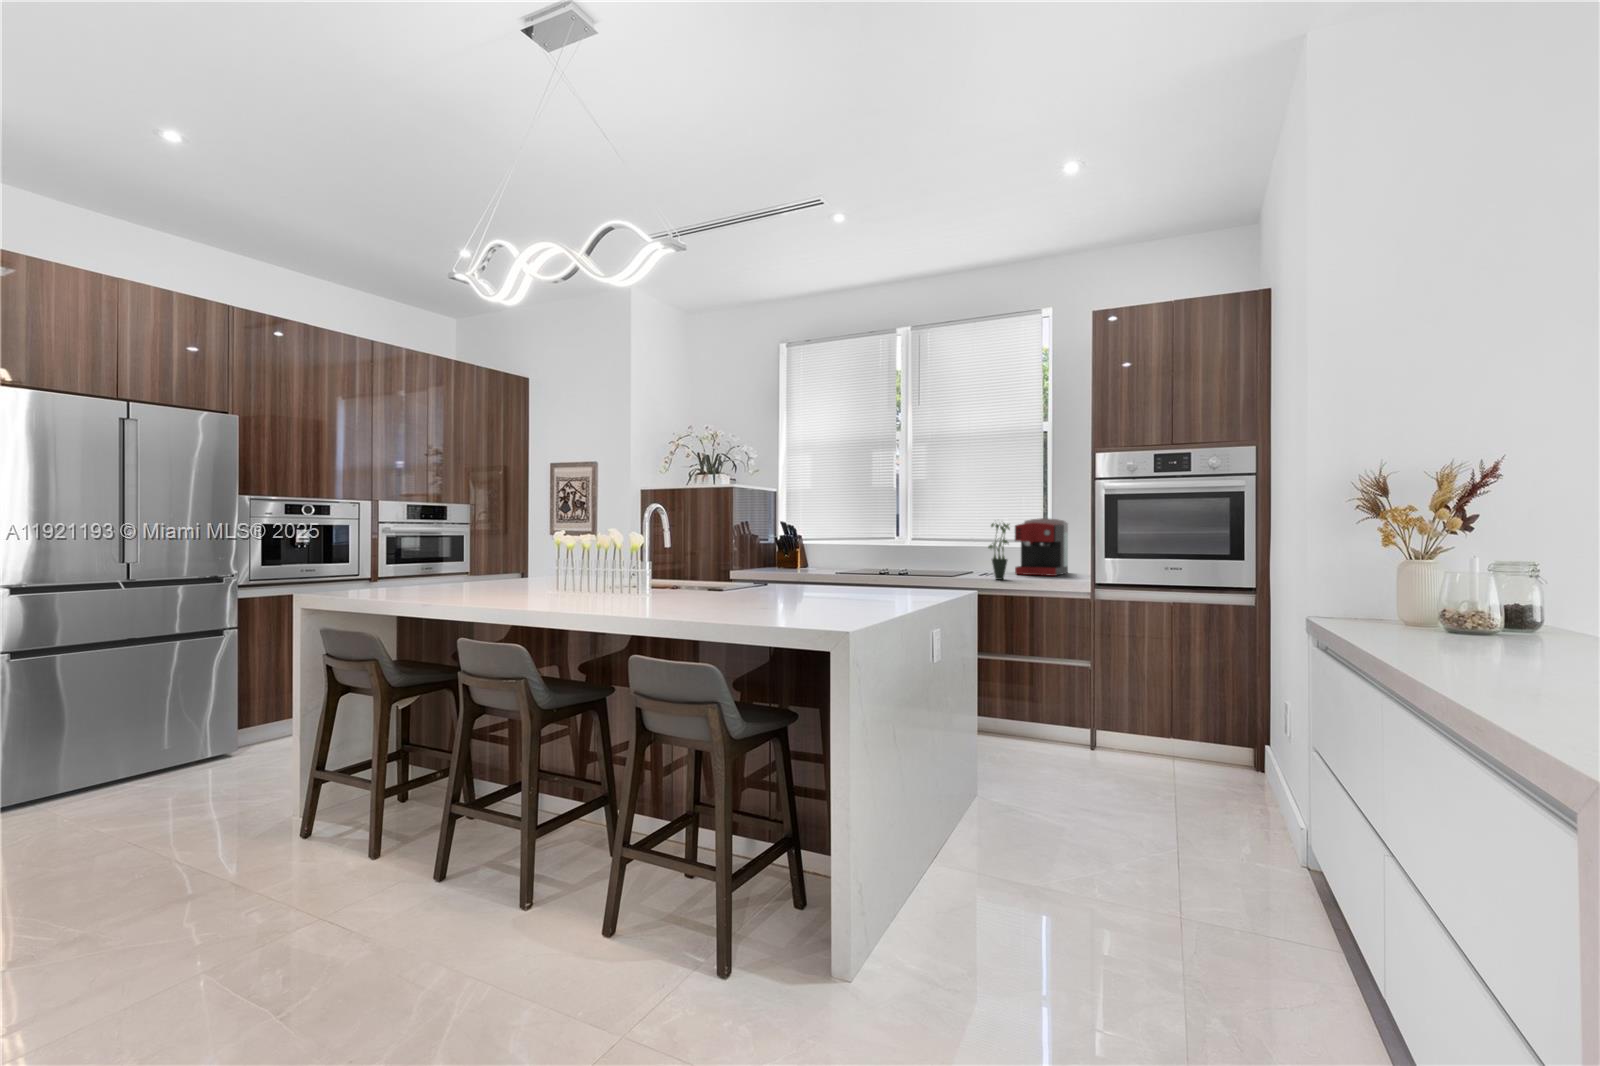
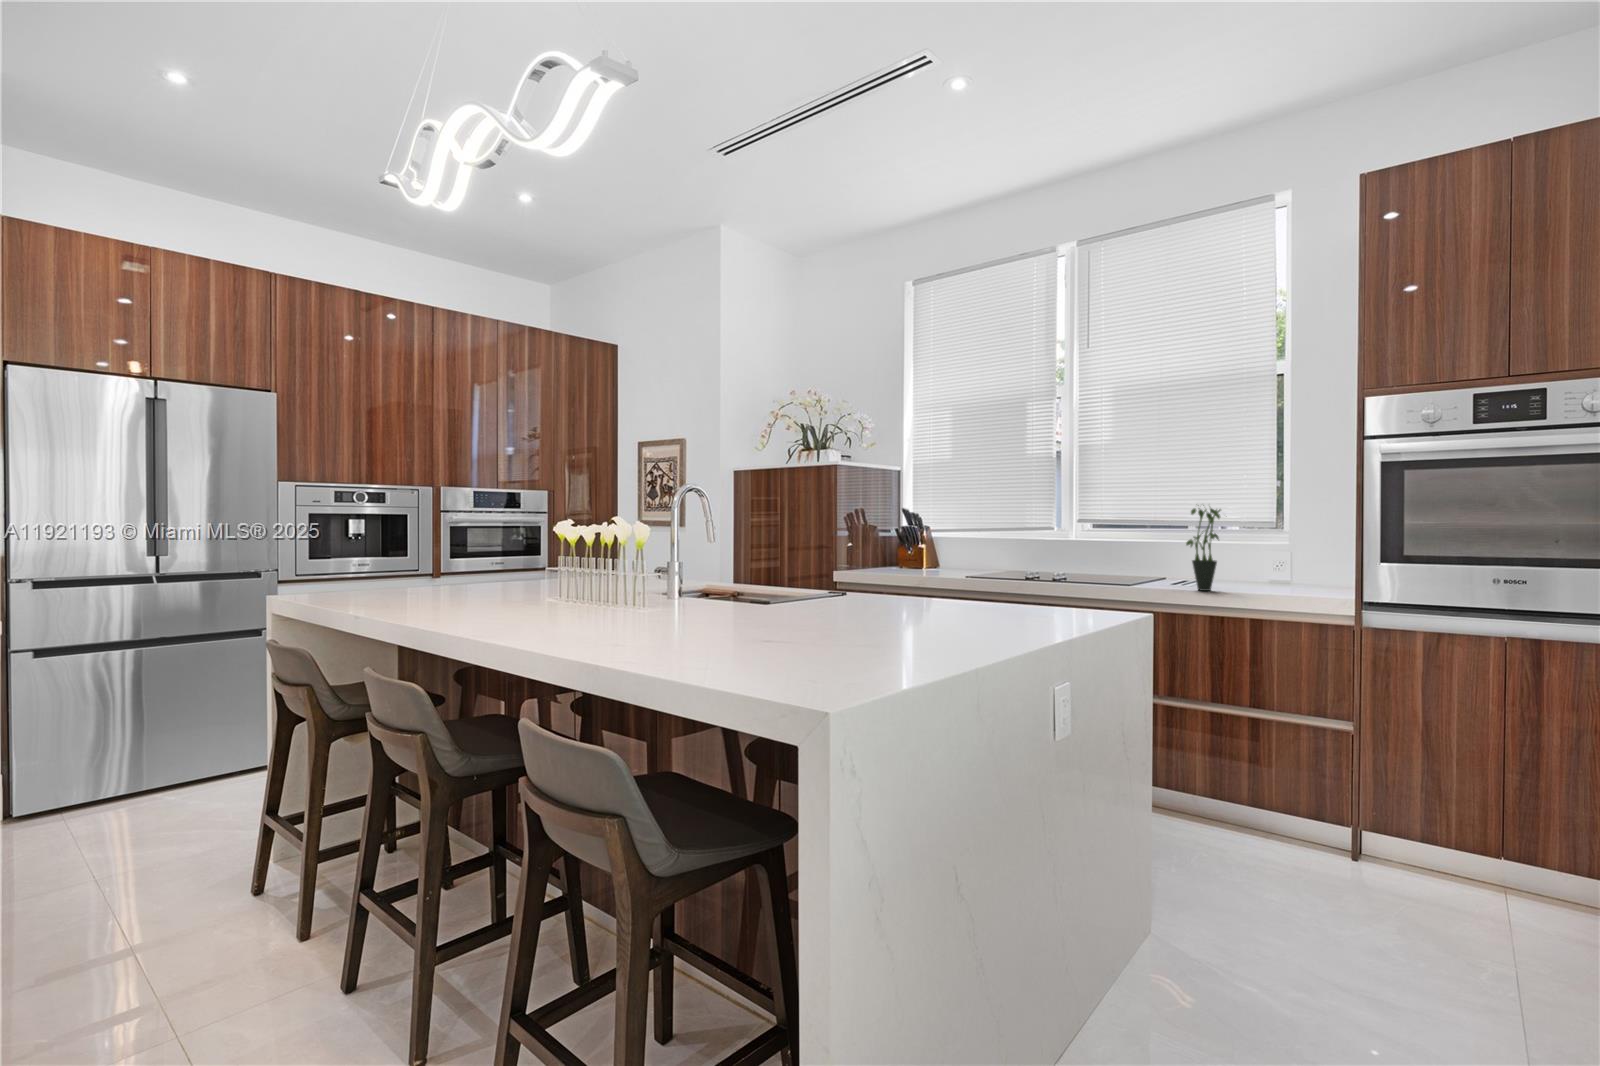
coffee maker: present [1015,518,1068,576] -> none [1231,501,1319,586]

